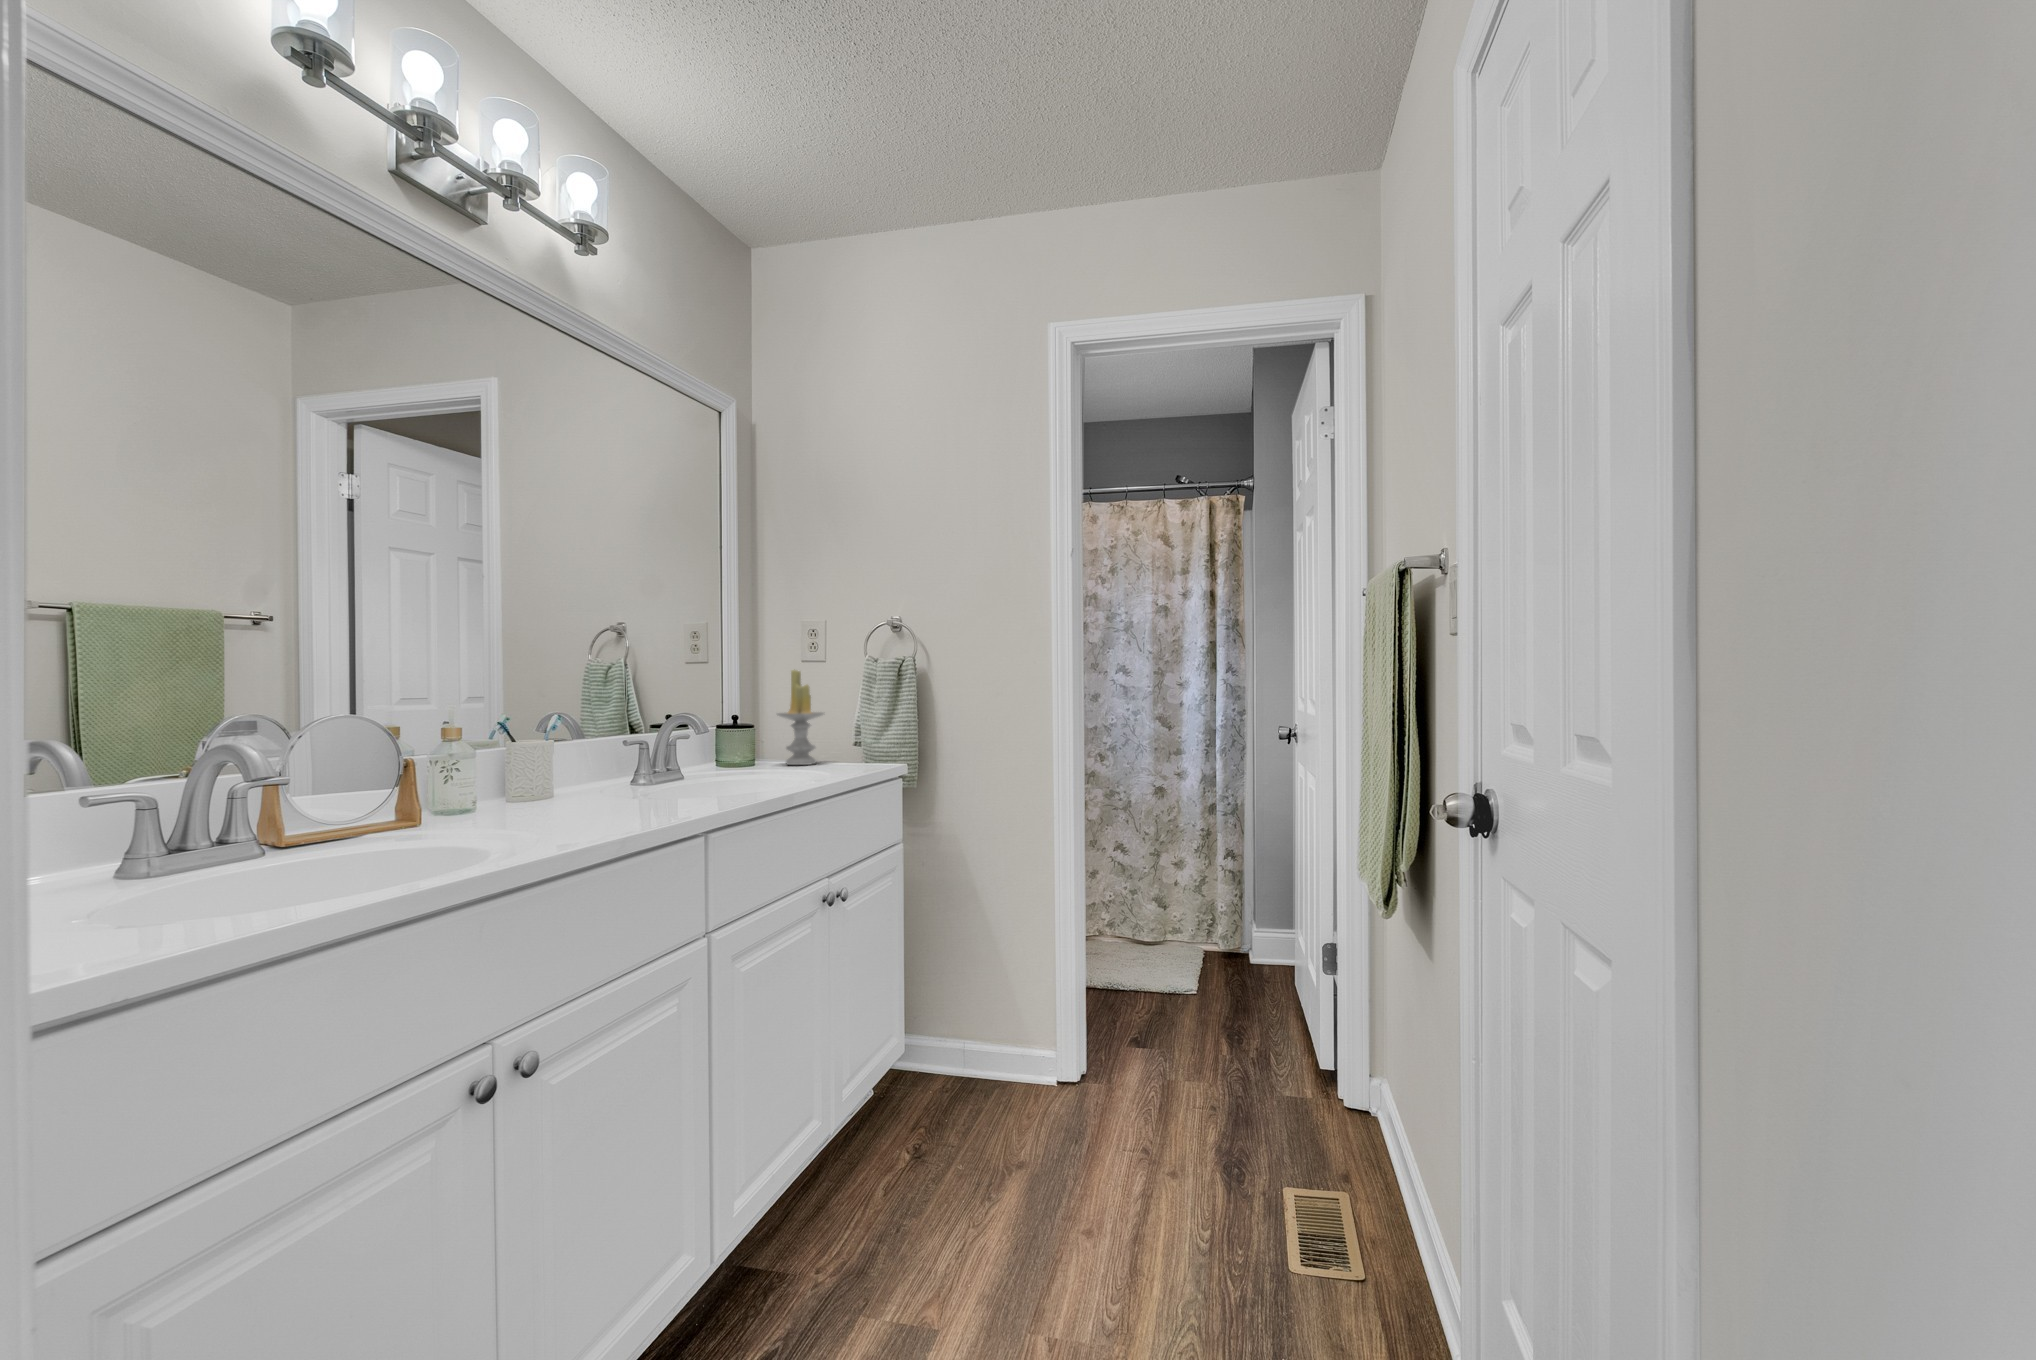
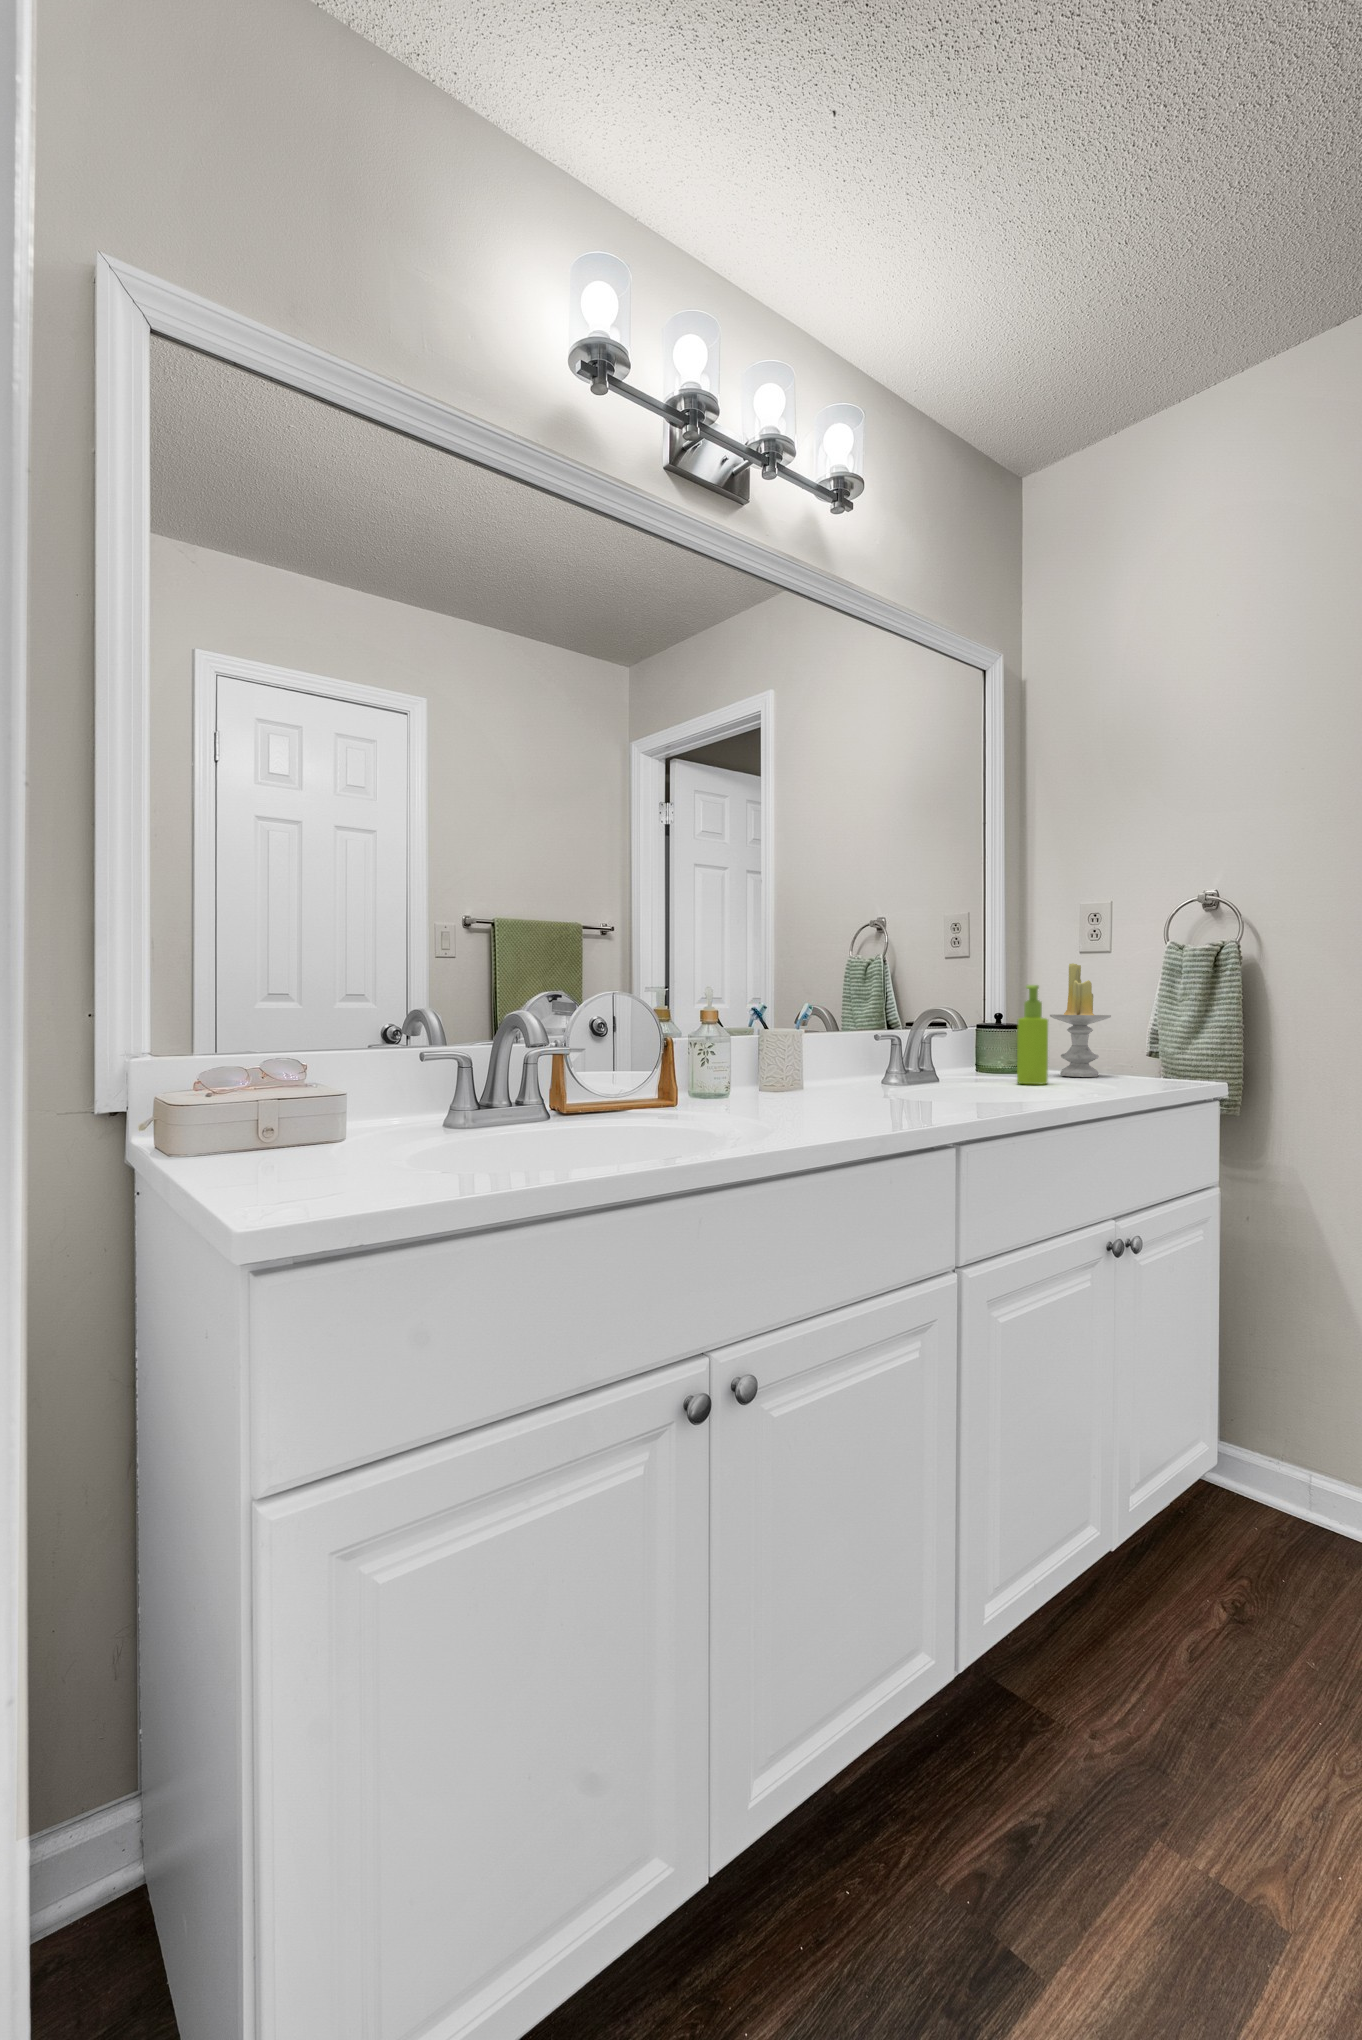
soap dispenser: none [750,690,776,775] -> present [1017,985,1048,1085]

